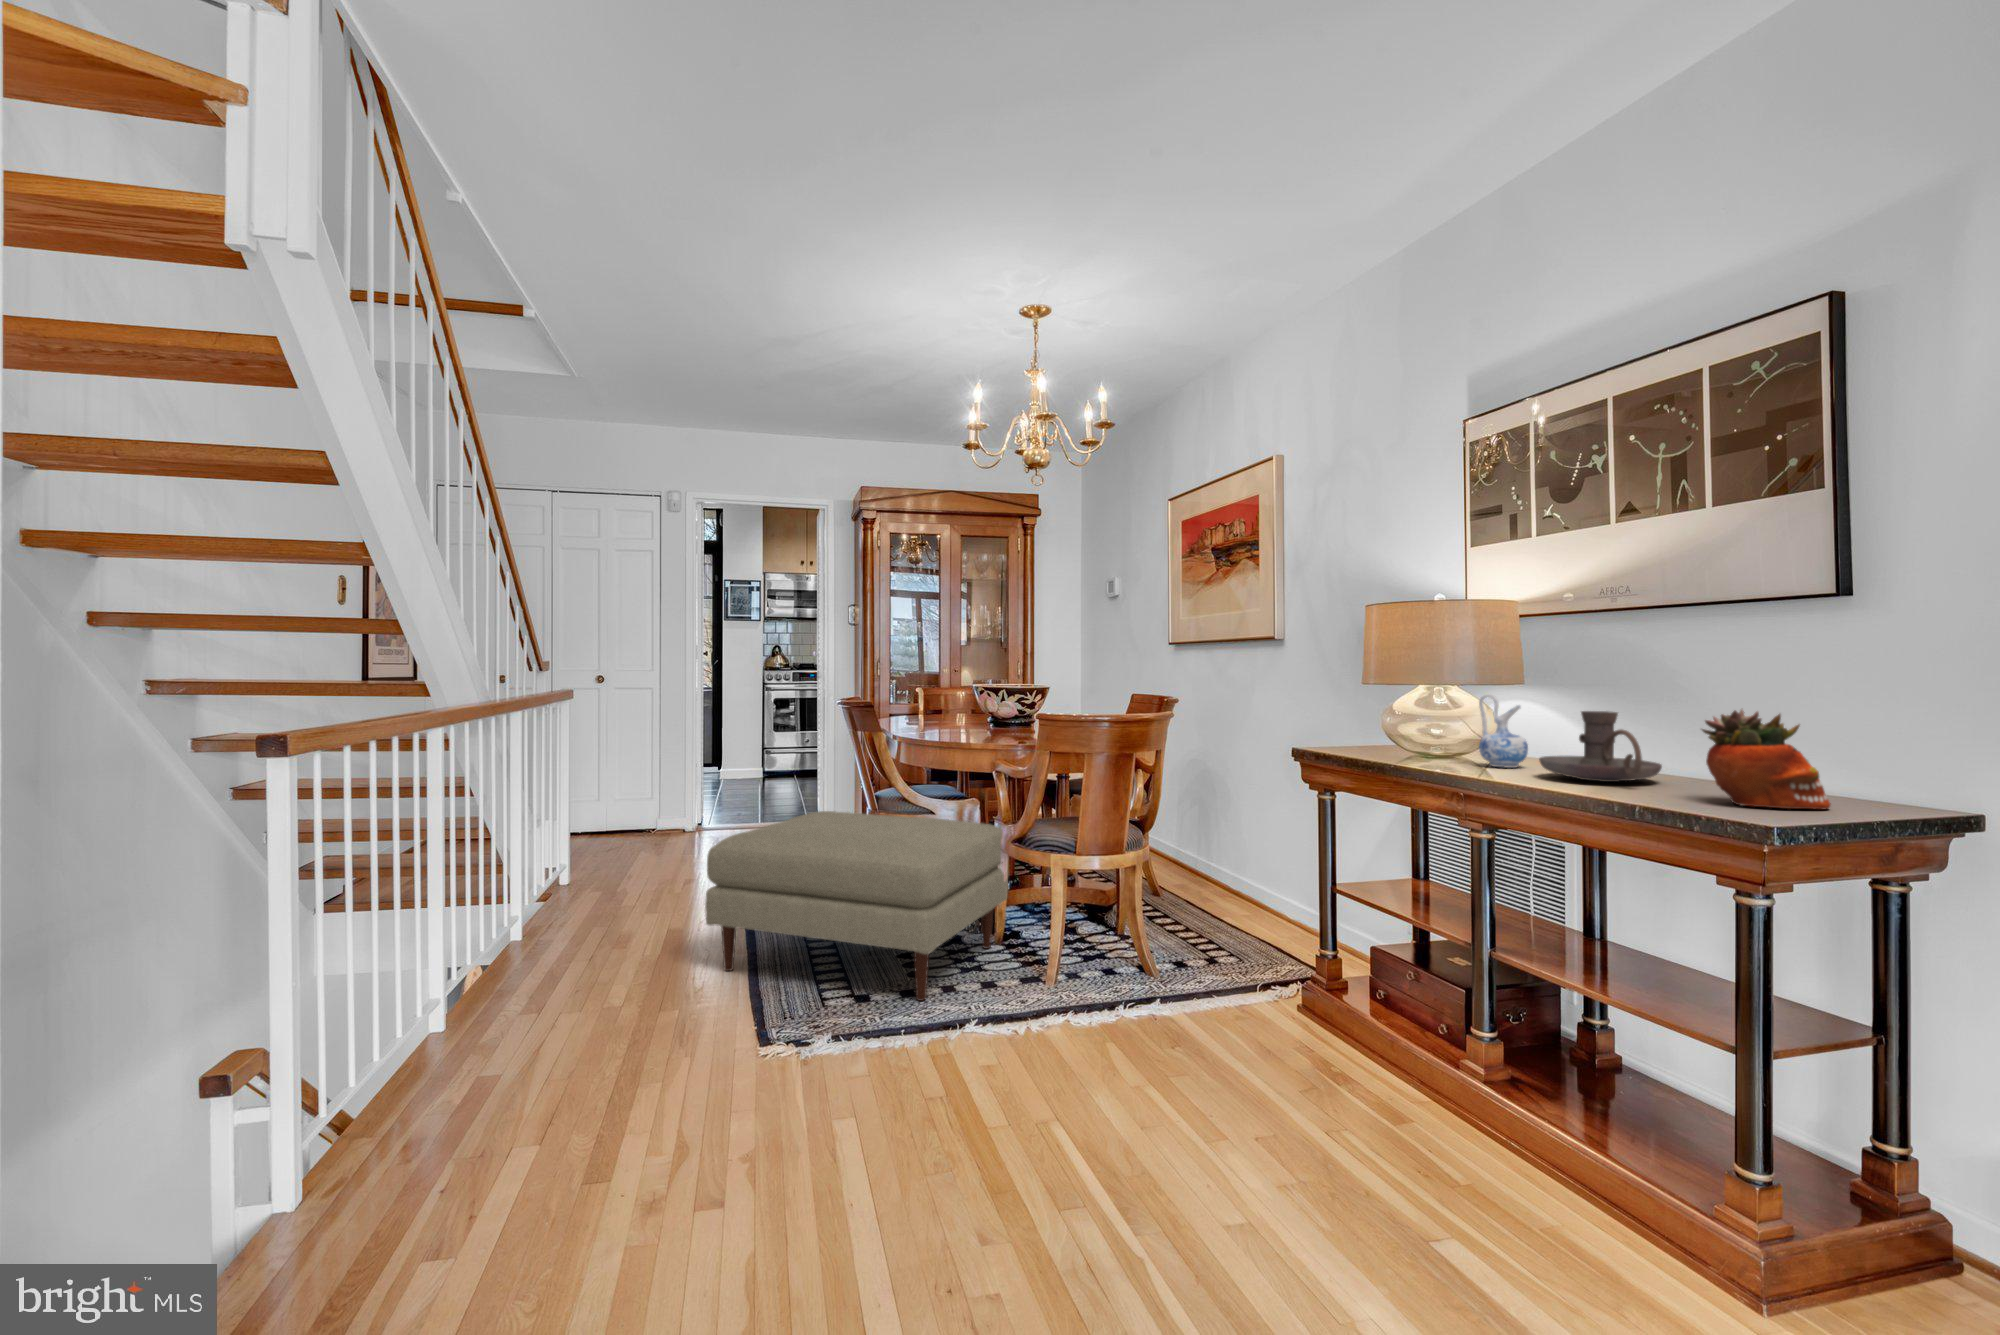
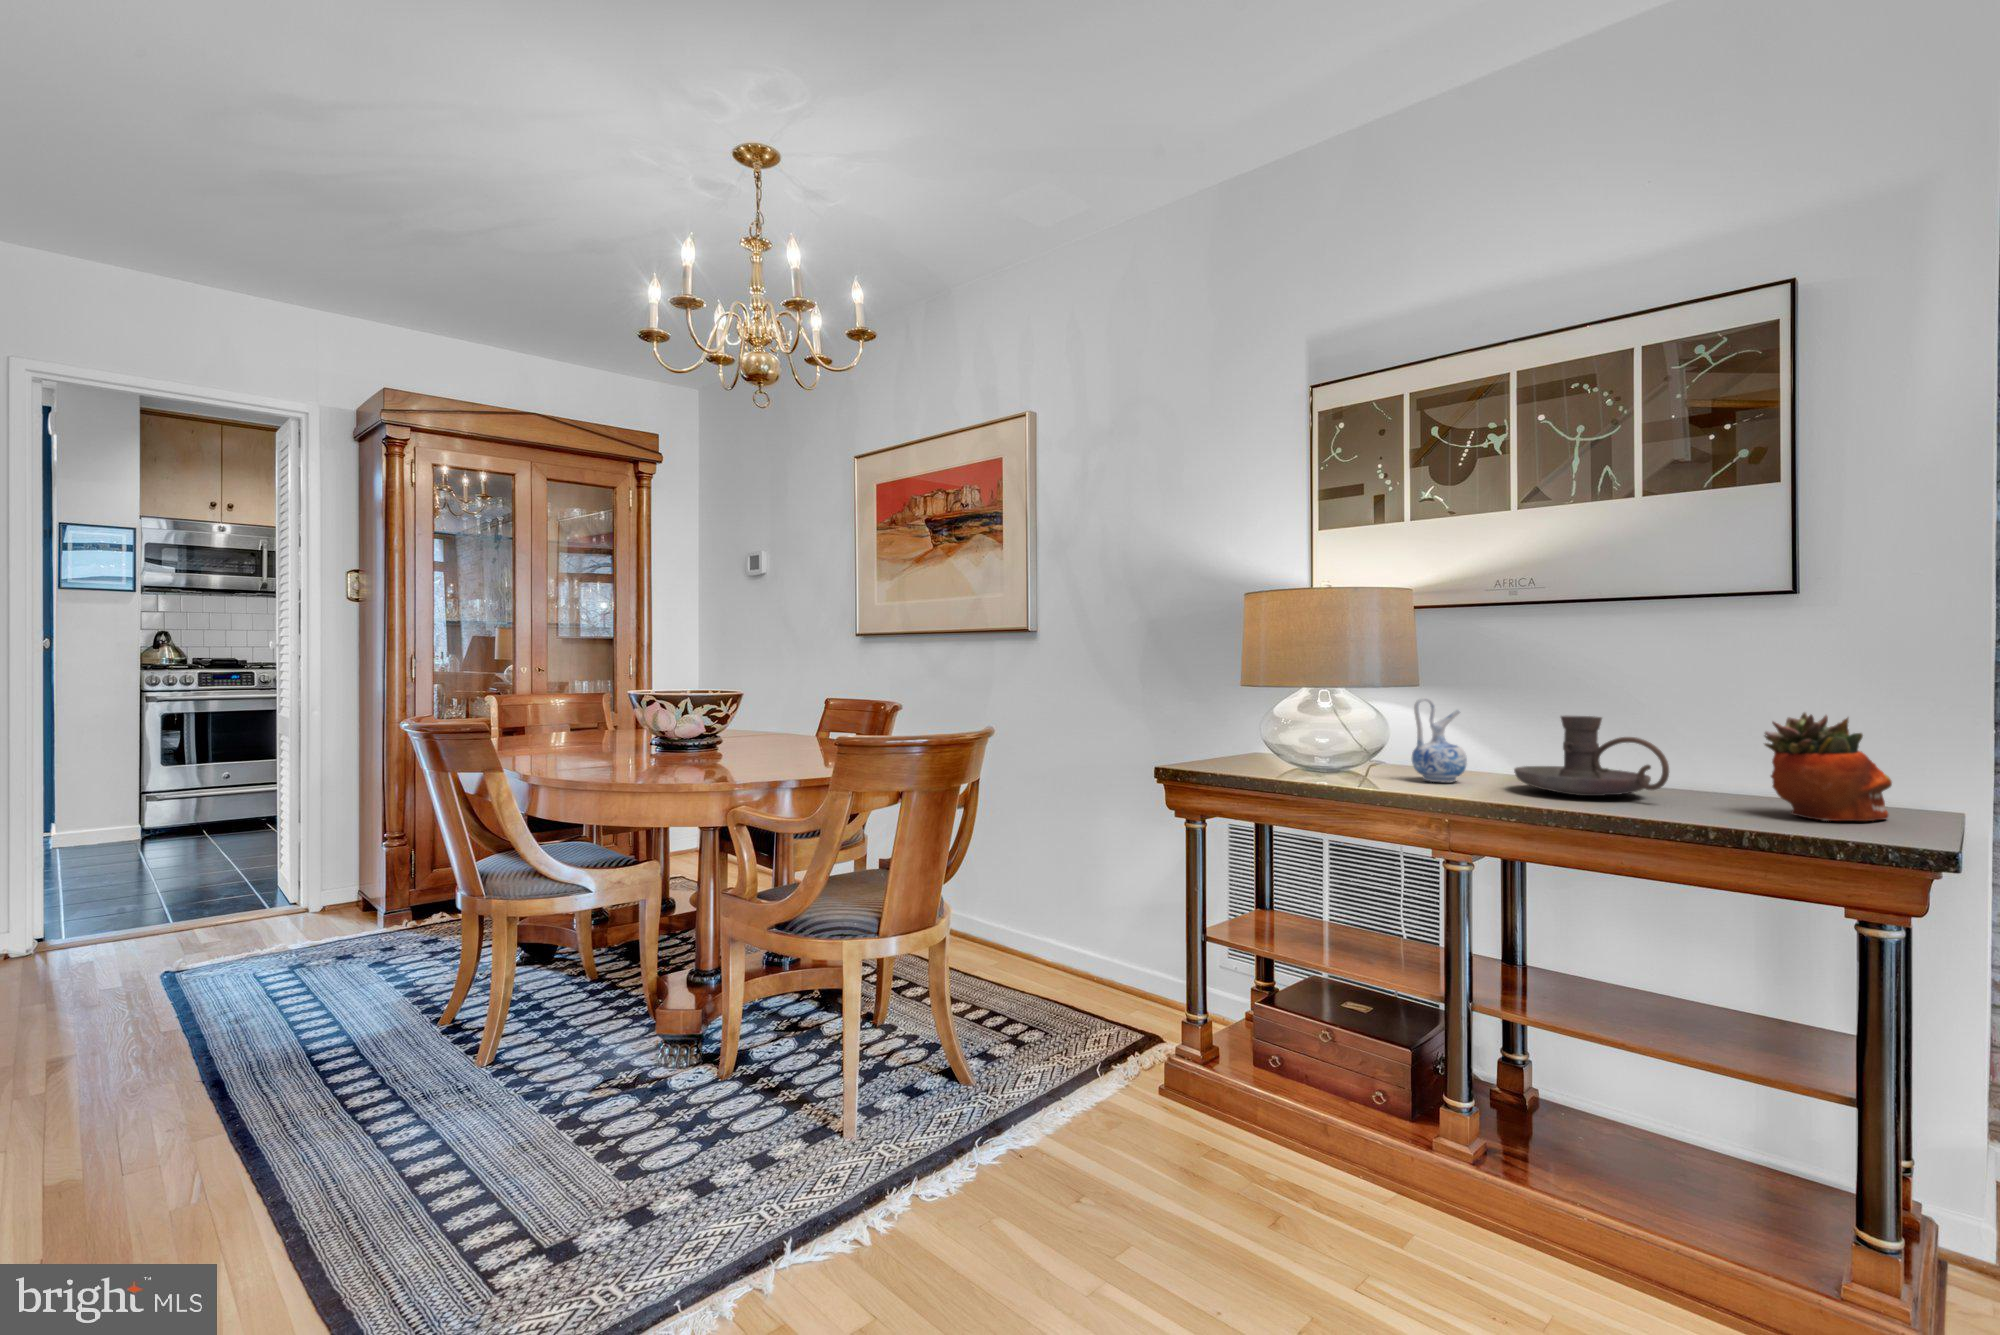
ottoman: present [705,811,1008,1001] -> none [180,902,737,1263]

